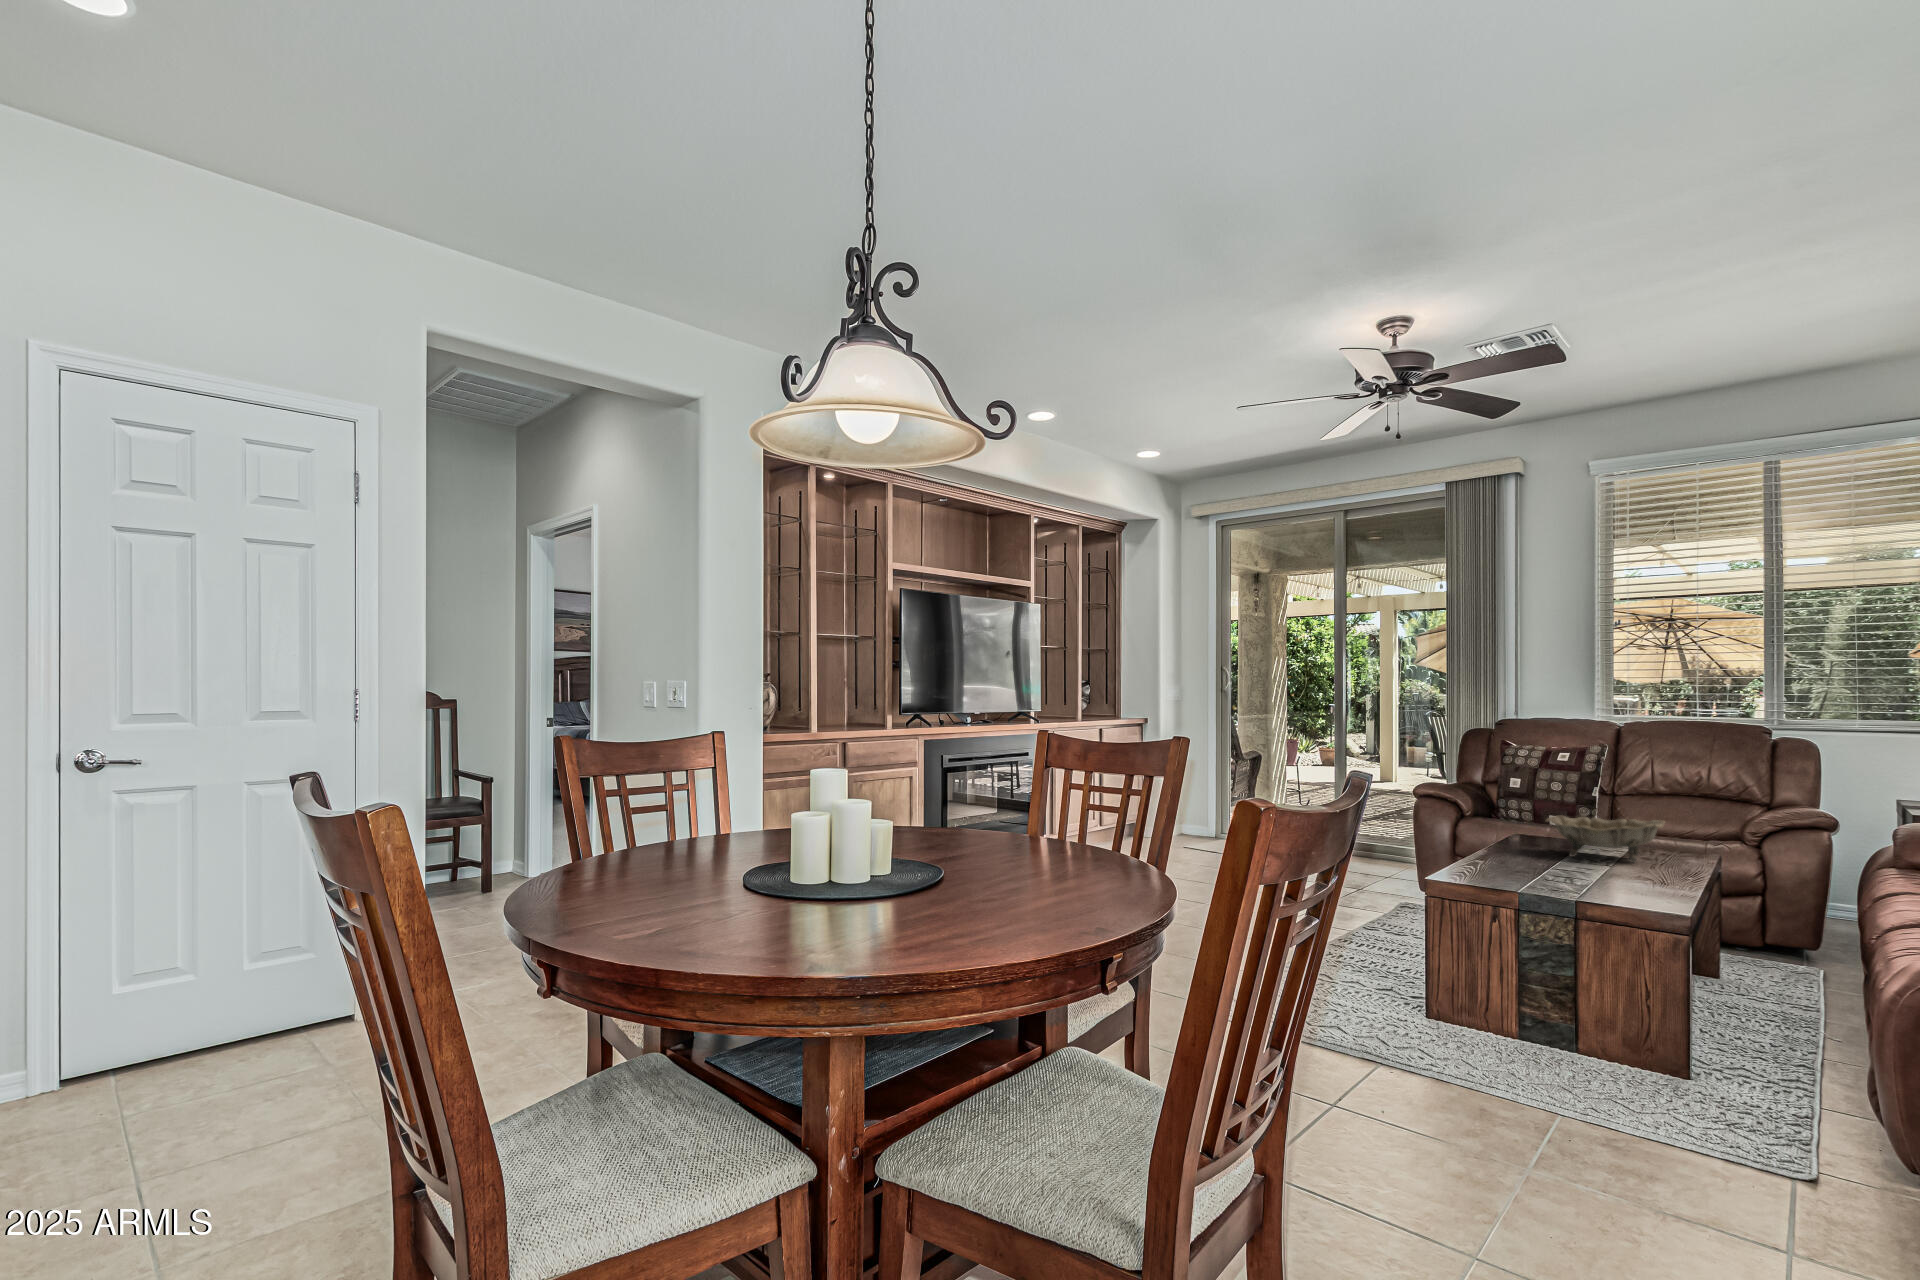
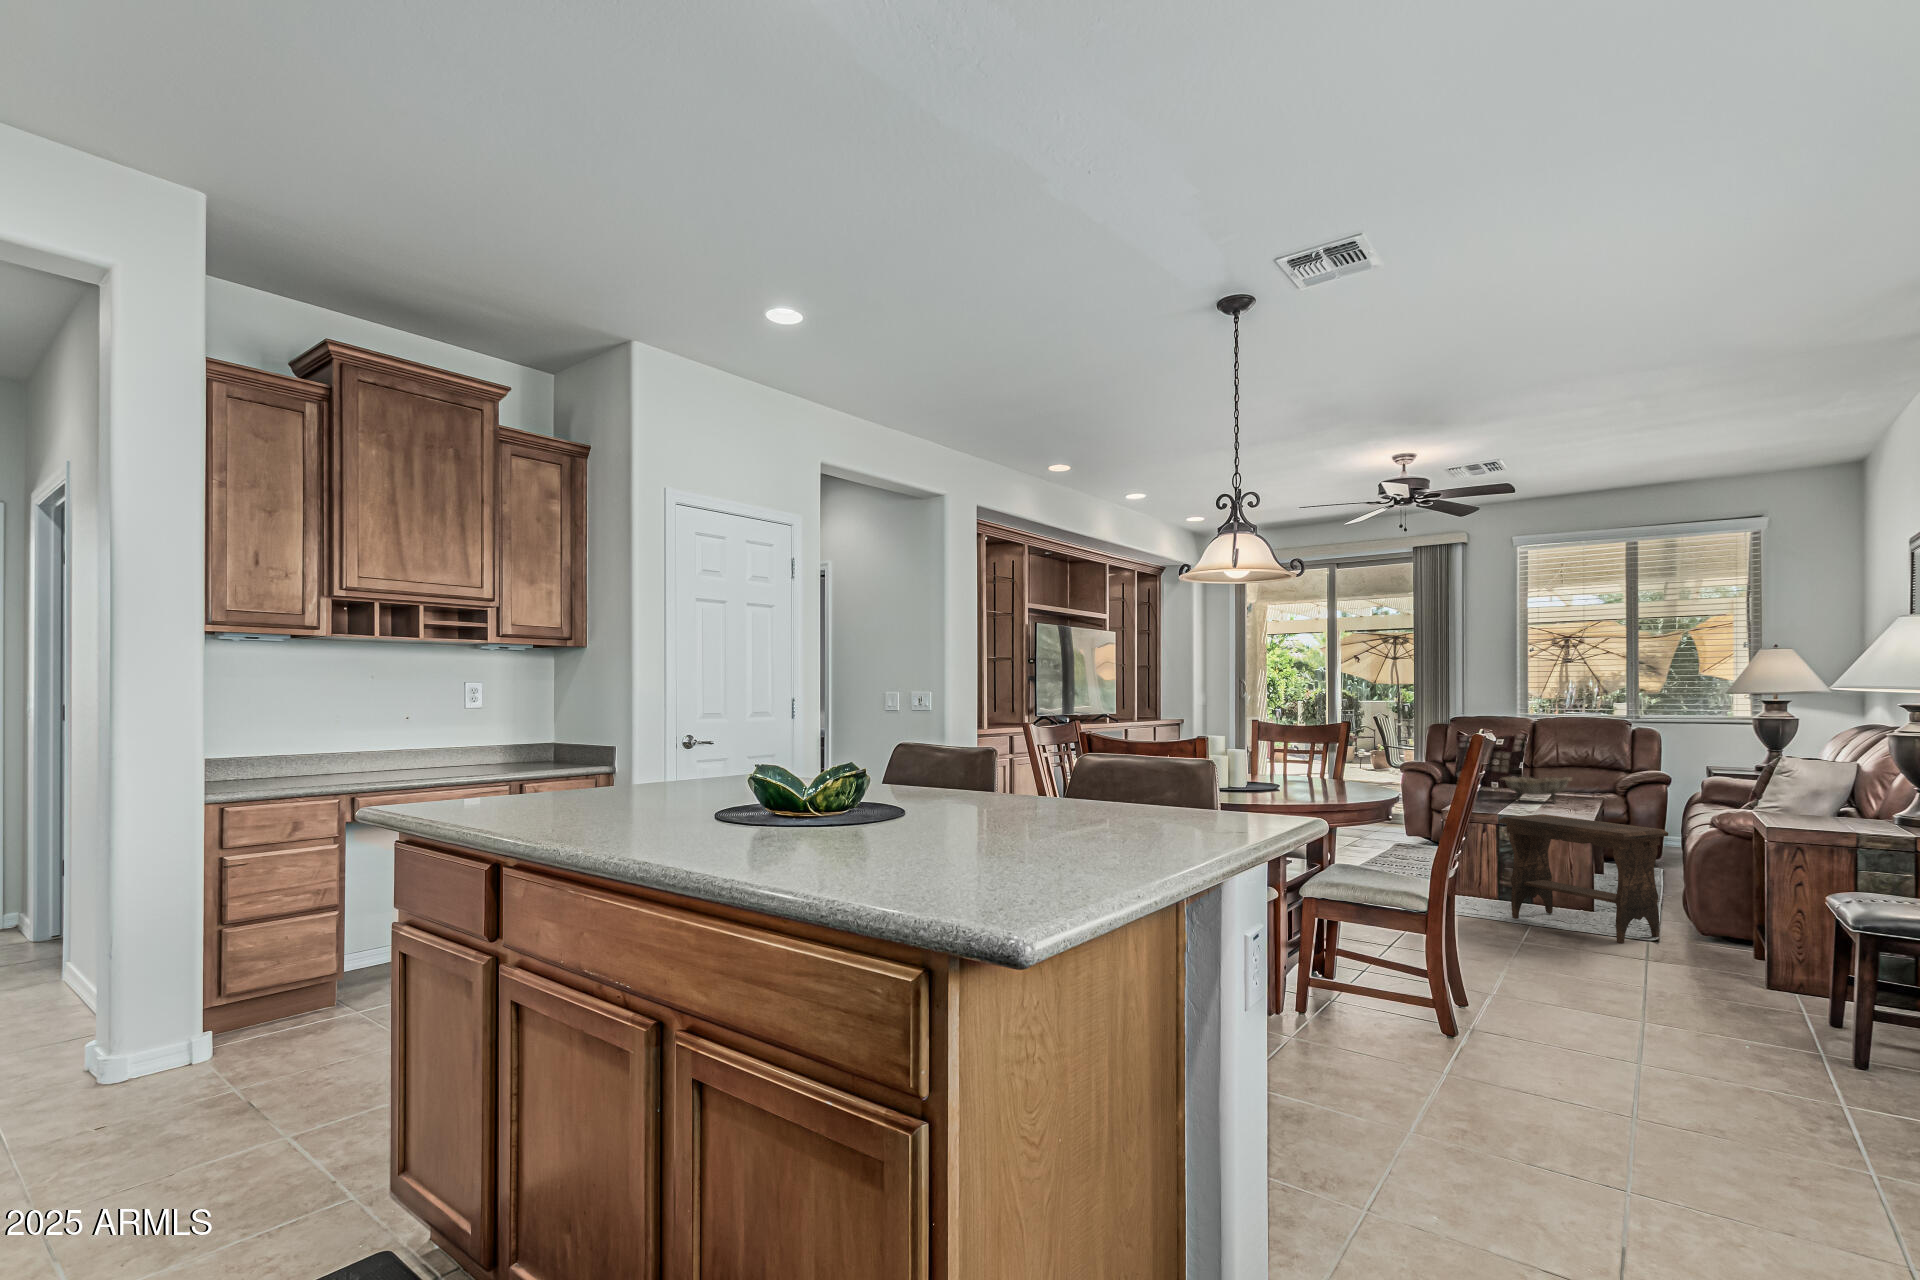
footstool: none [1509,900,1841,1187] -> present [1499,814,1668,944]

